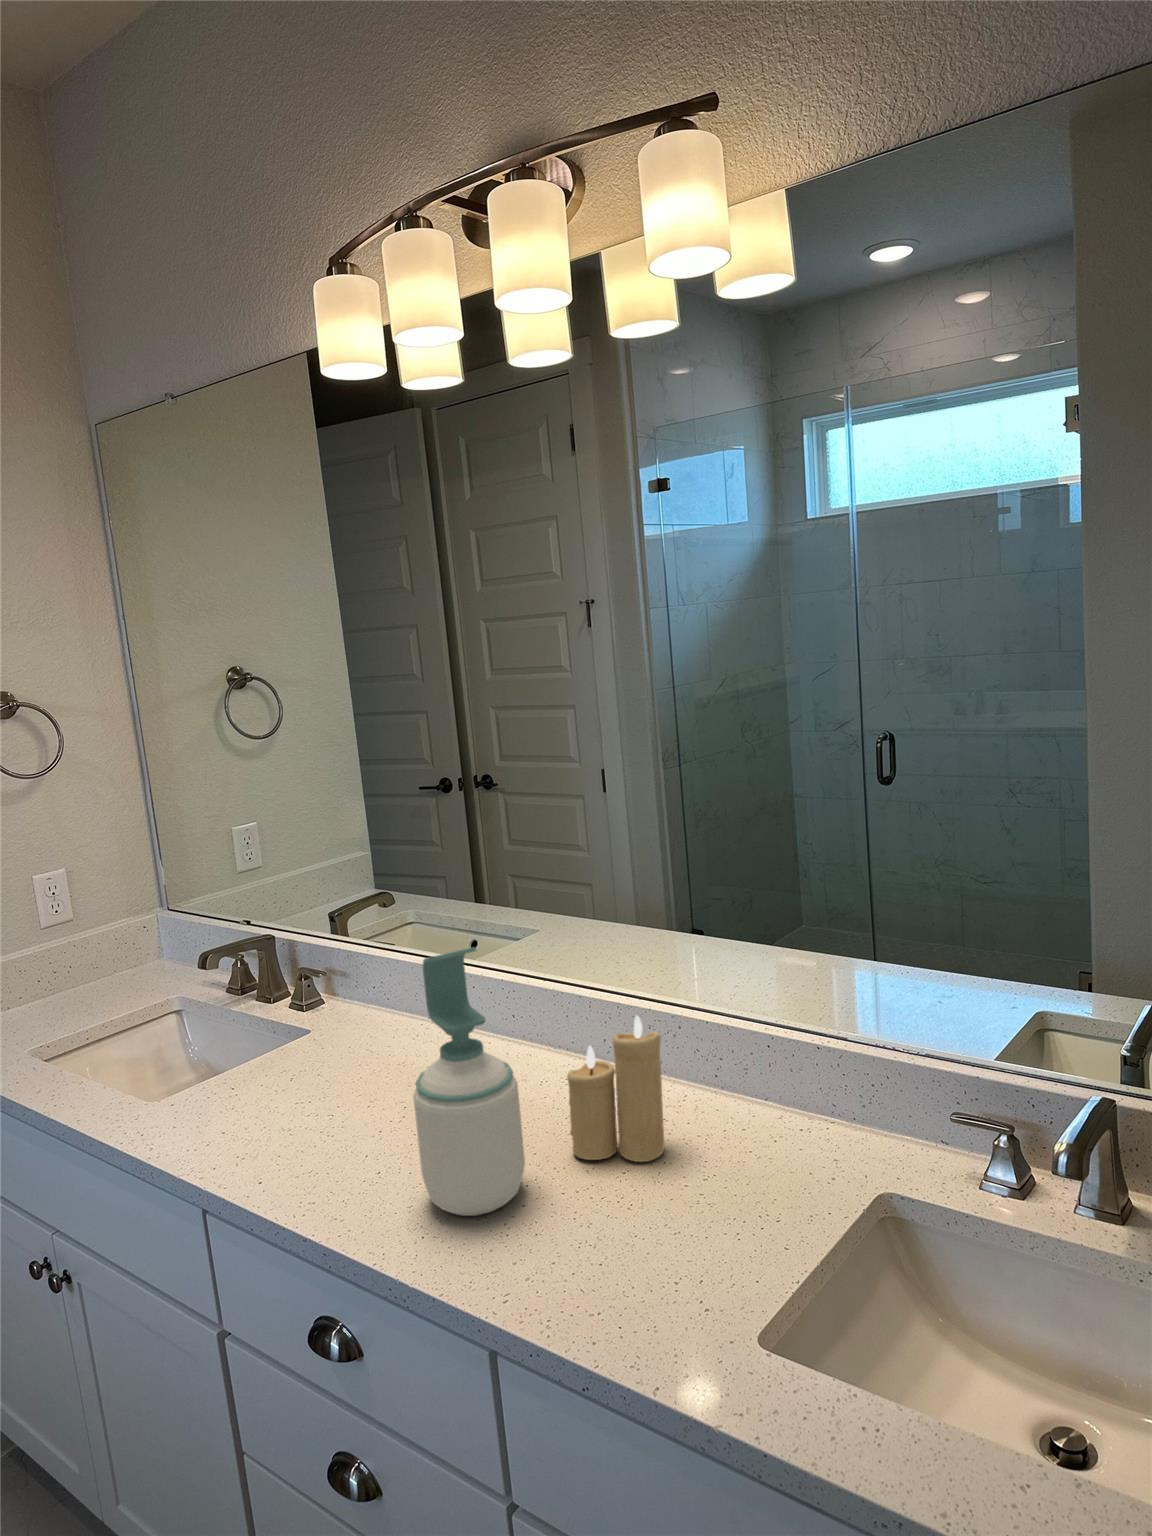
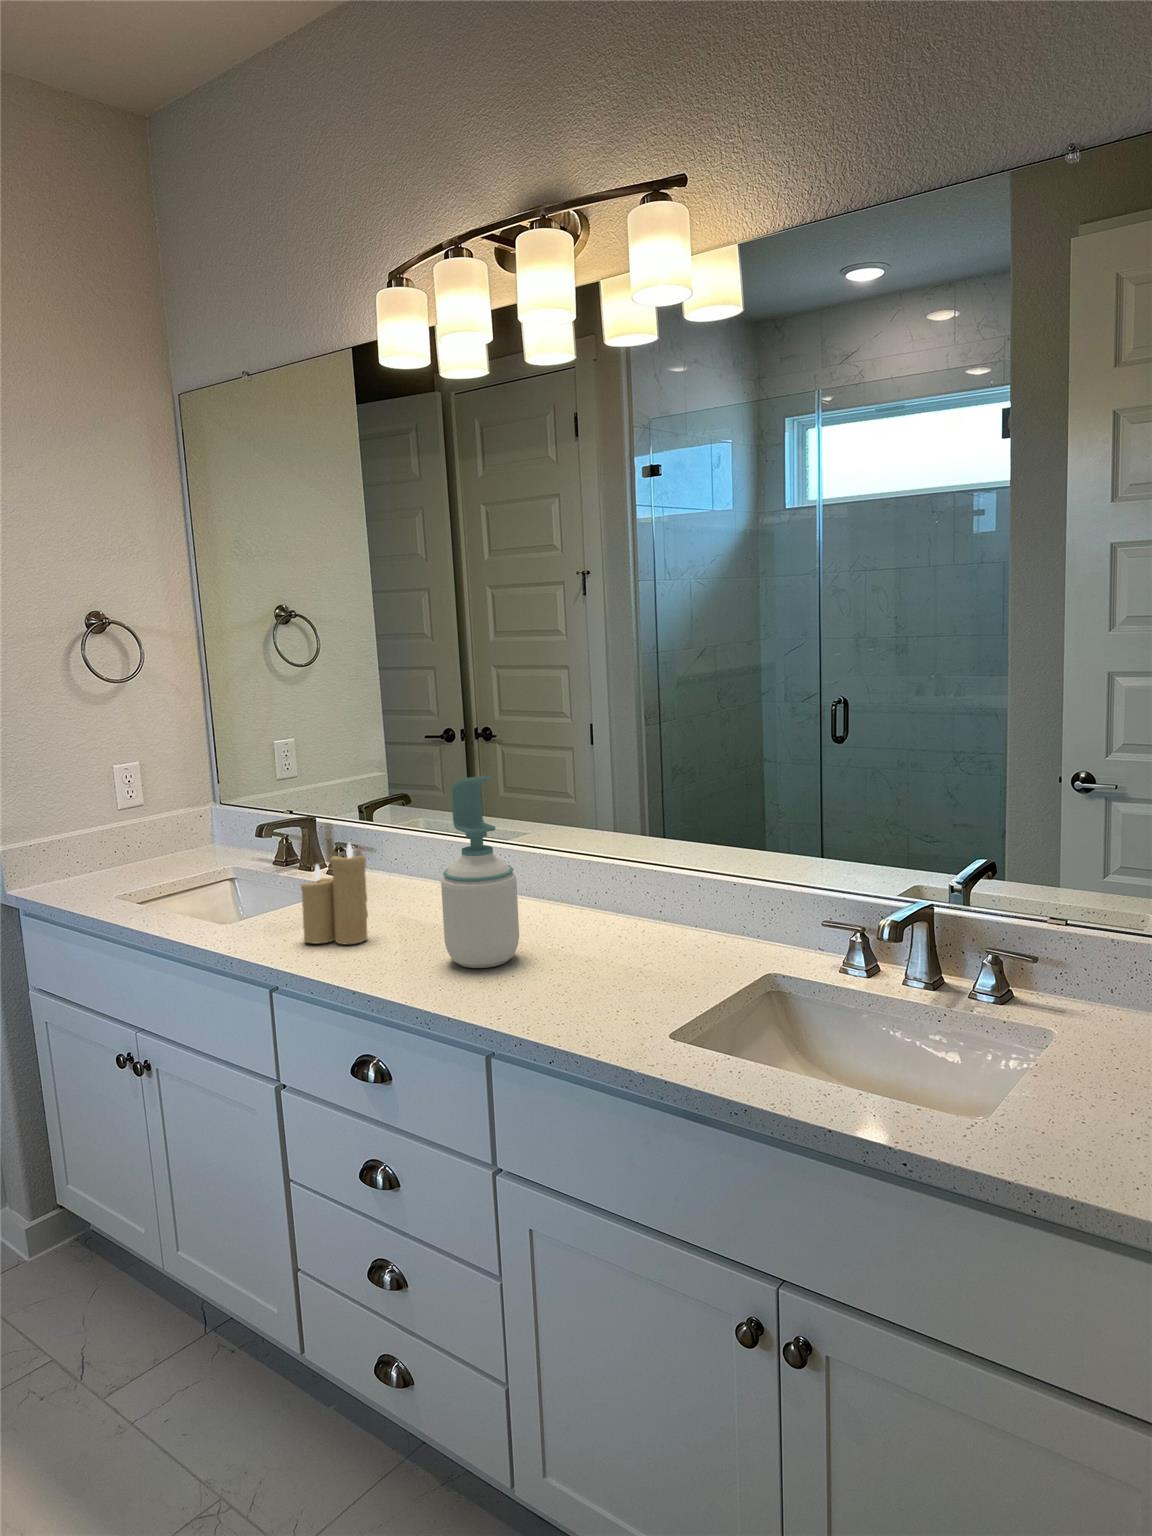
candle: present [567,1016,664,1162] -> present [301,843,368,944]

